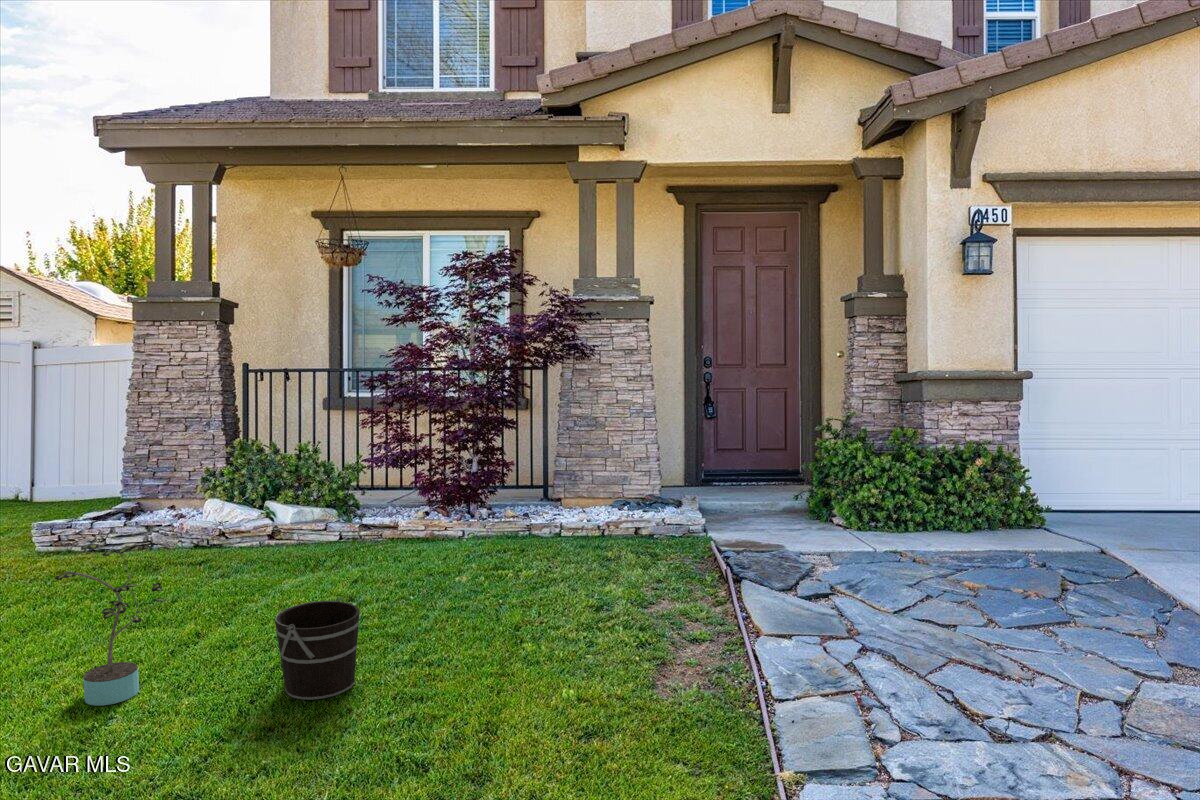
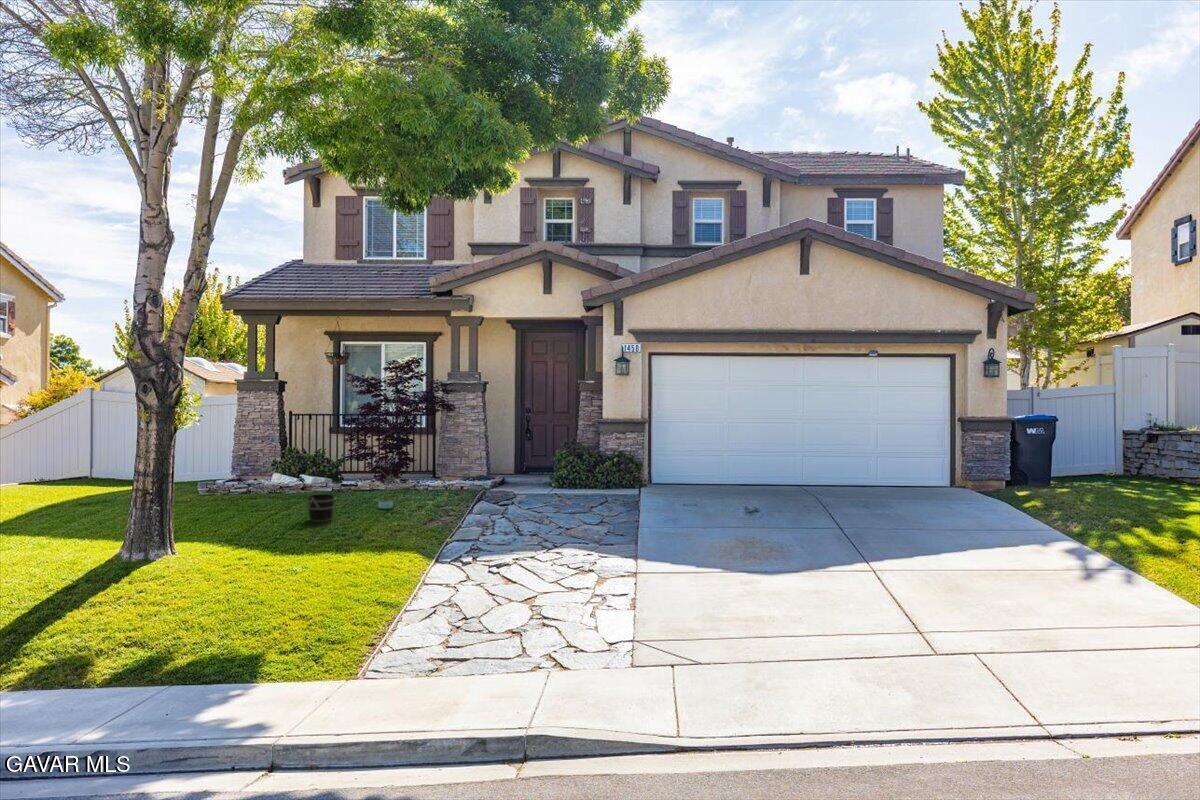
potted plant: present [55,544,165,706] -> present [376,463,401,509]

